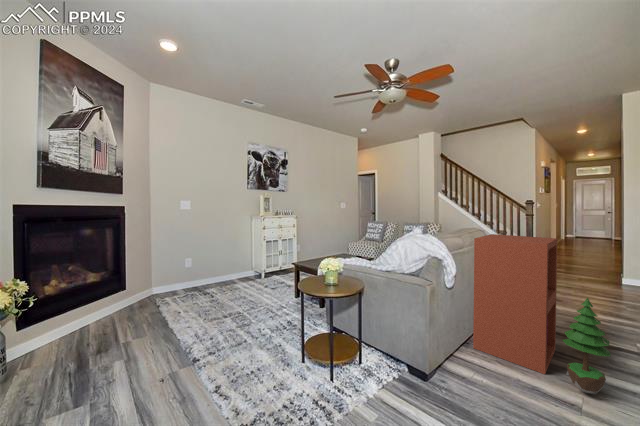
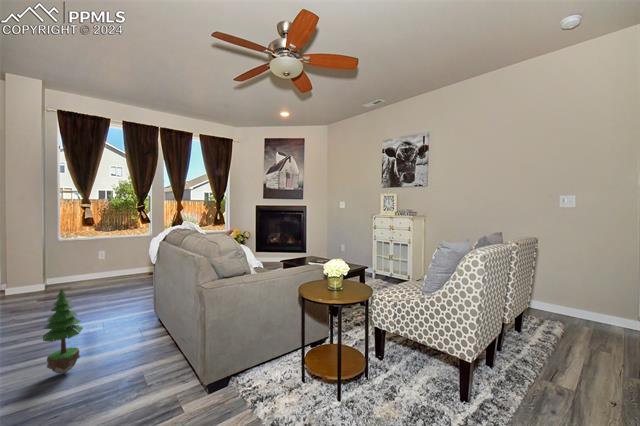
bookshelf: present [473,234,557,374] -> none [97,238,185,396]

